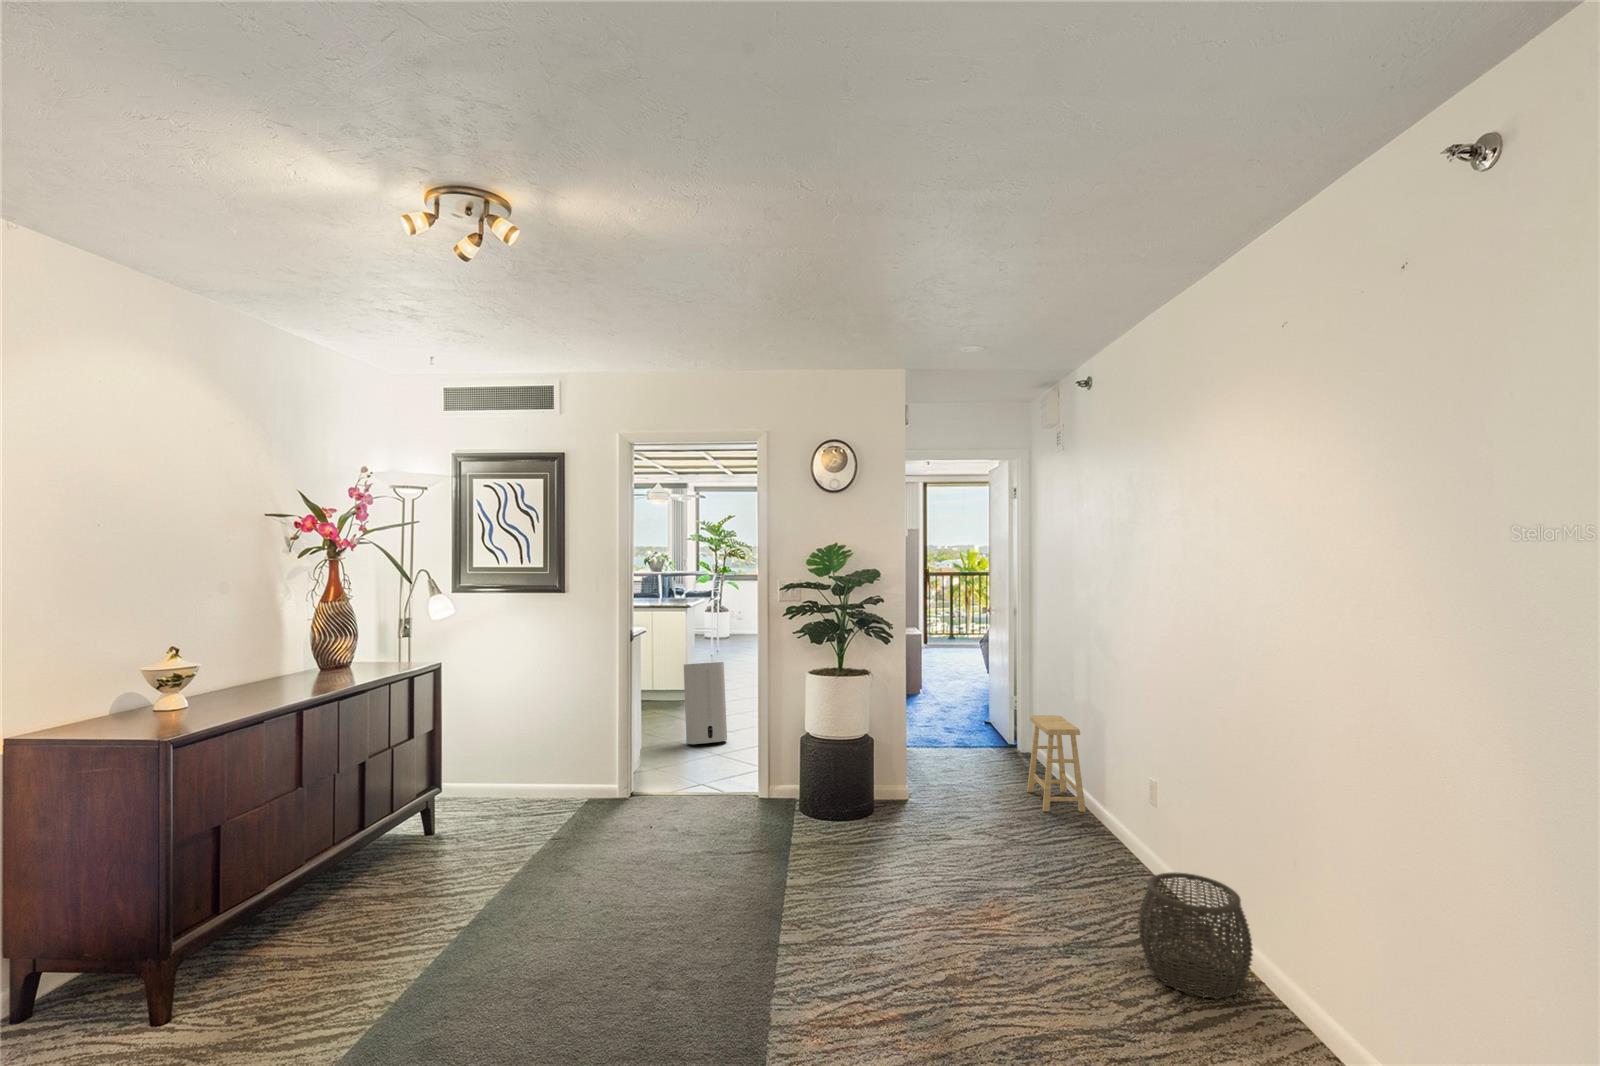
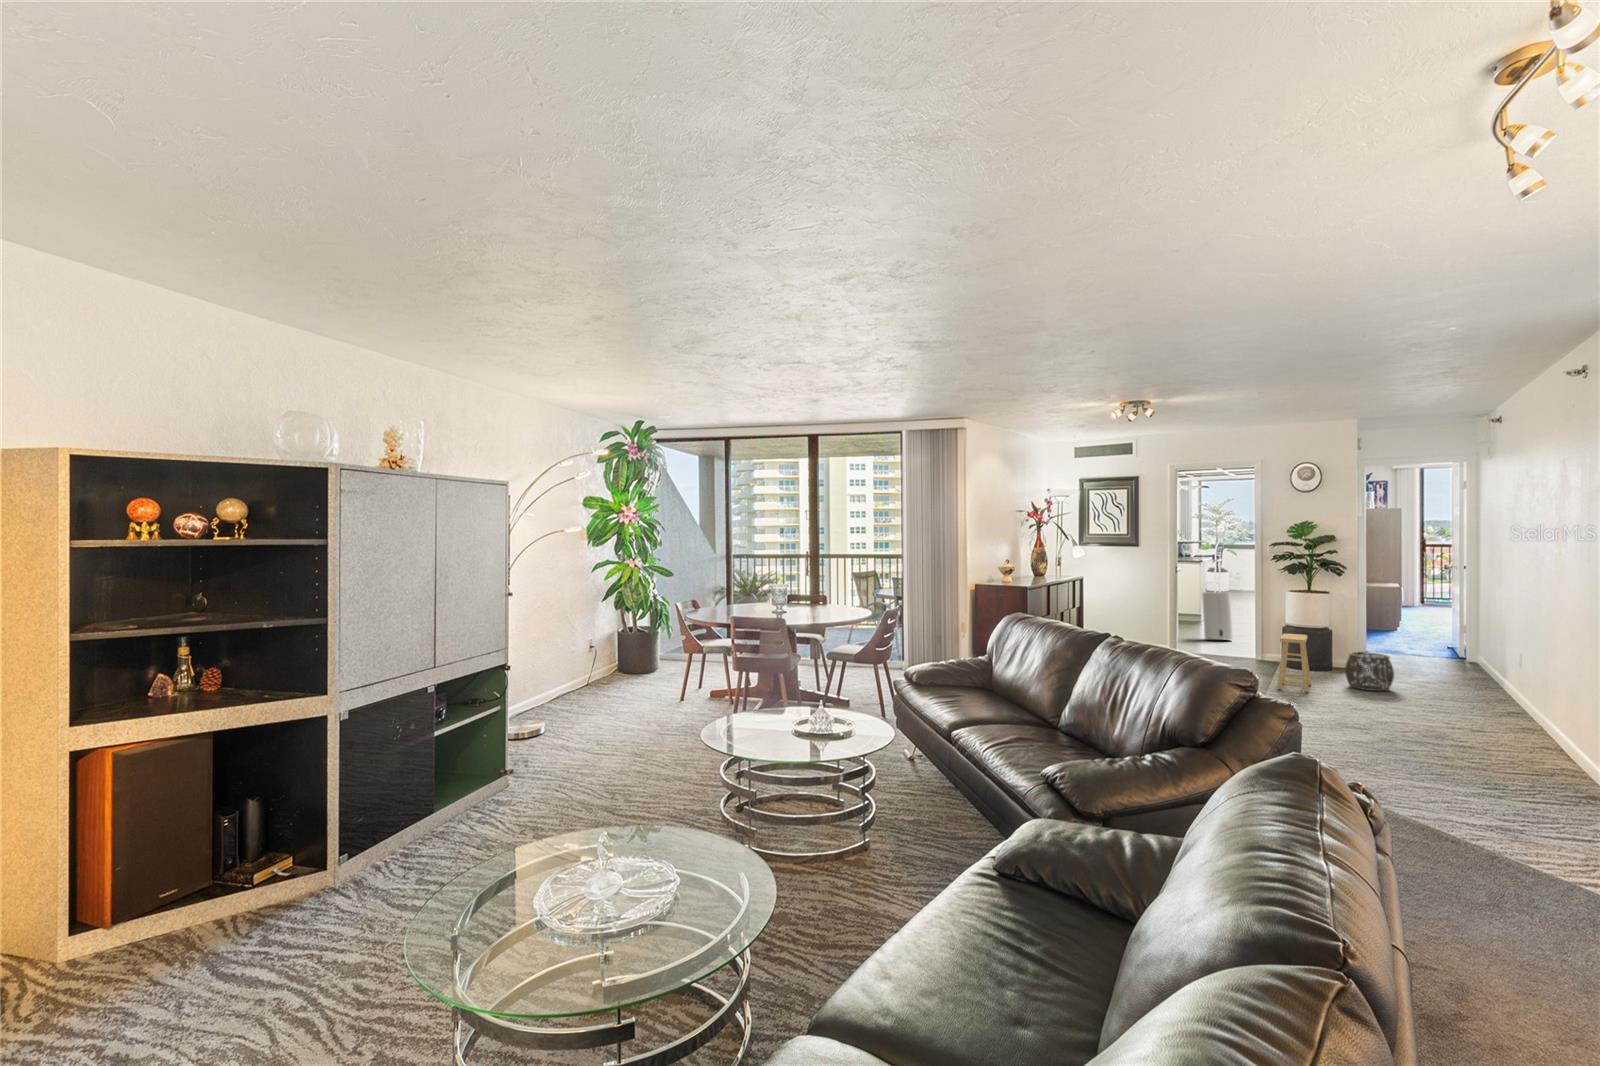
footstool: present [1027,715,1086,812] -> present [1277,634,1311,692]
woven basket: present [1138,873,1253,999] -> present [1345,652,1394,691]

